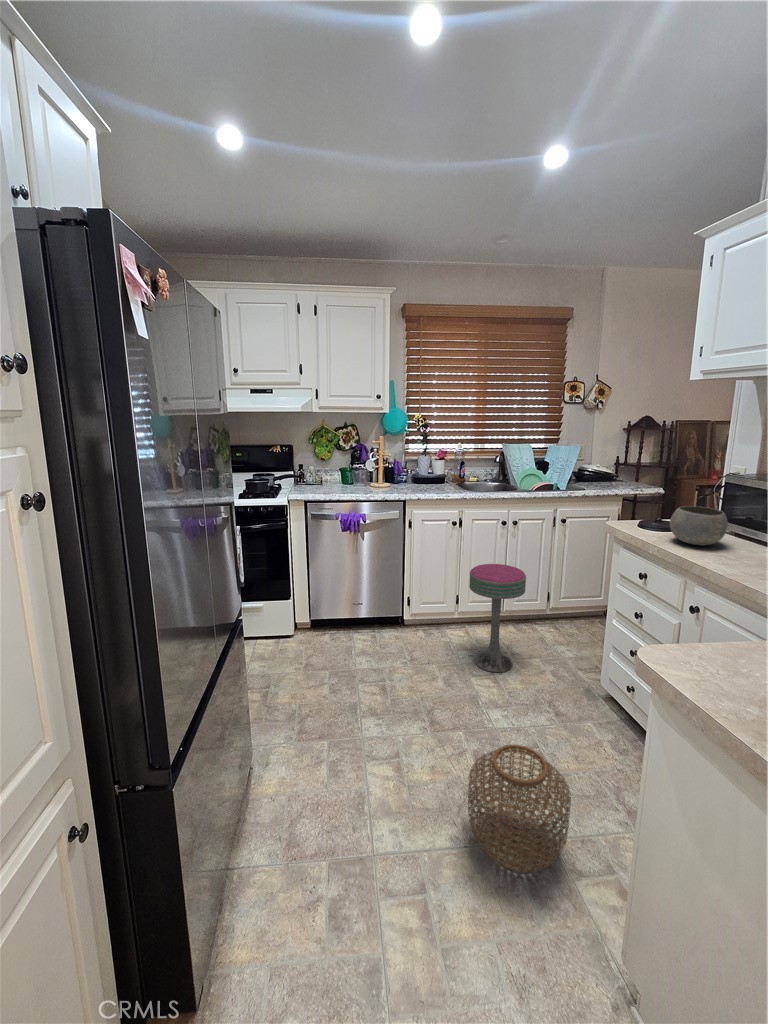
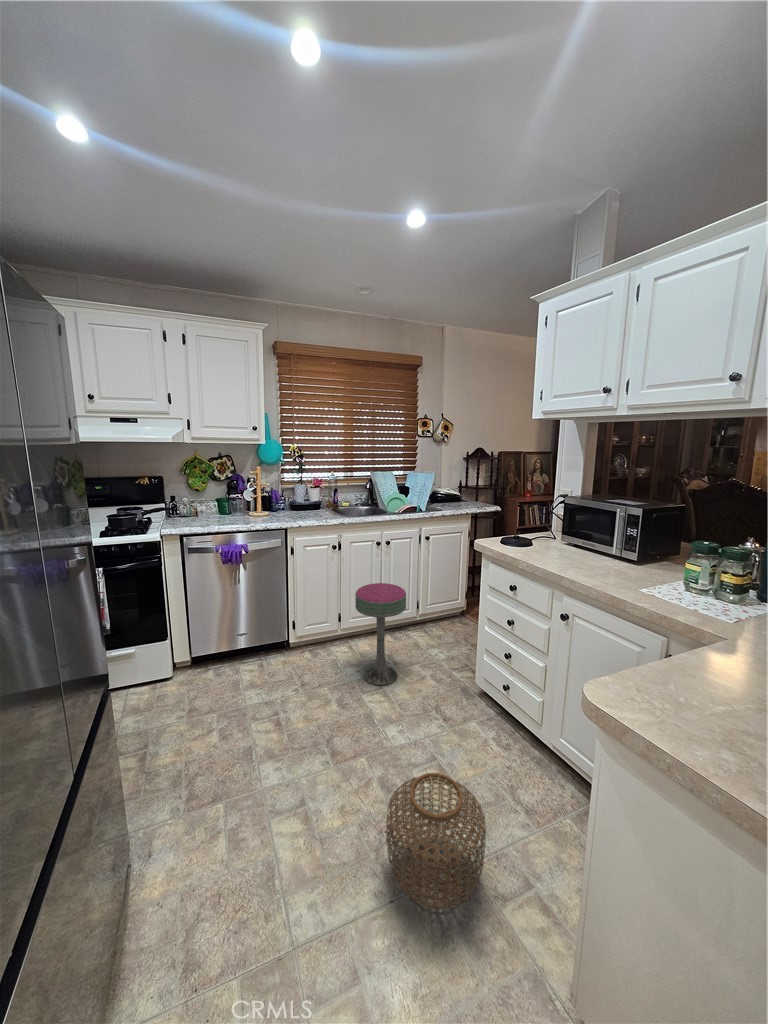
bowl: present [670,506,728,546] -> none [526,525,570,558]

